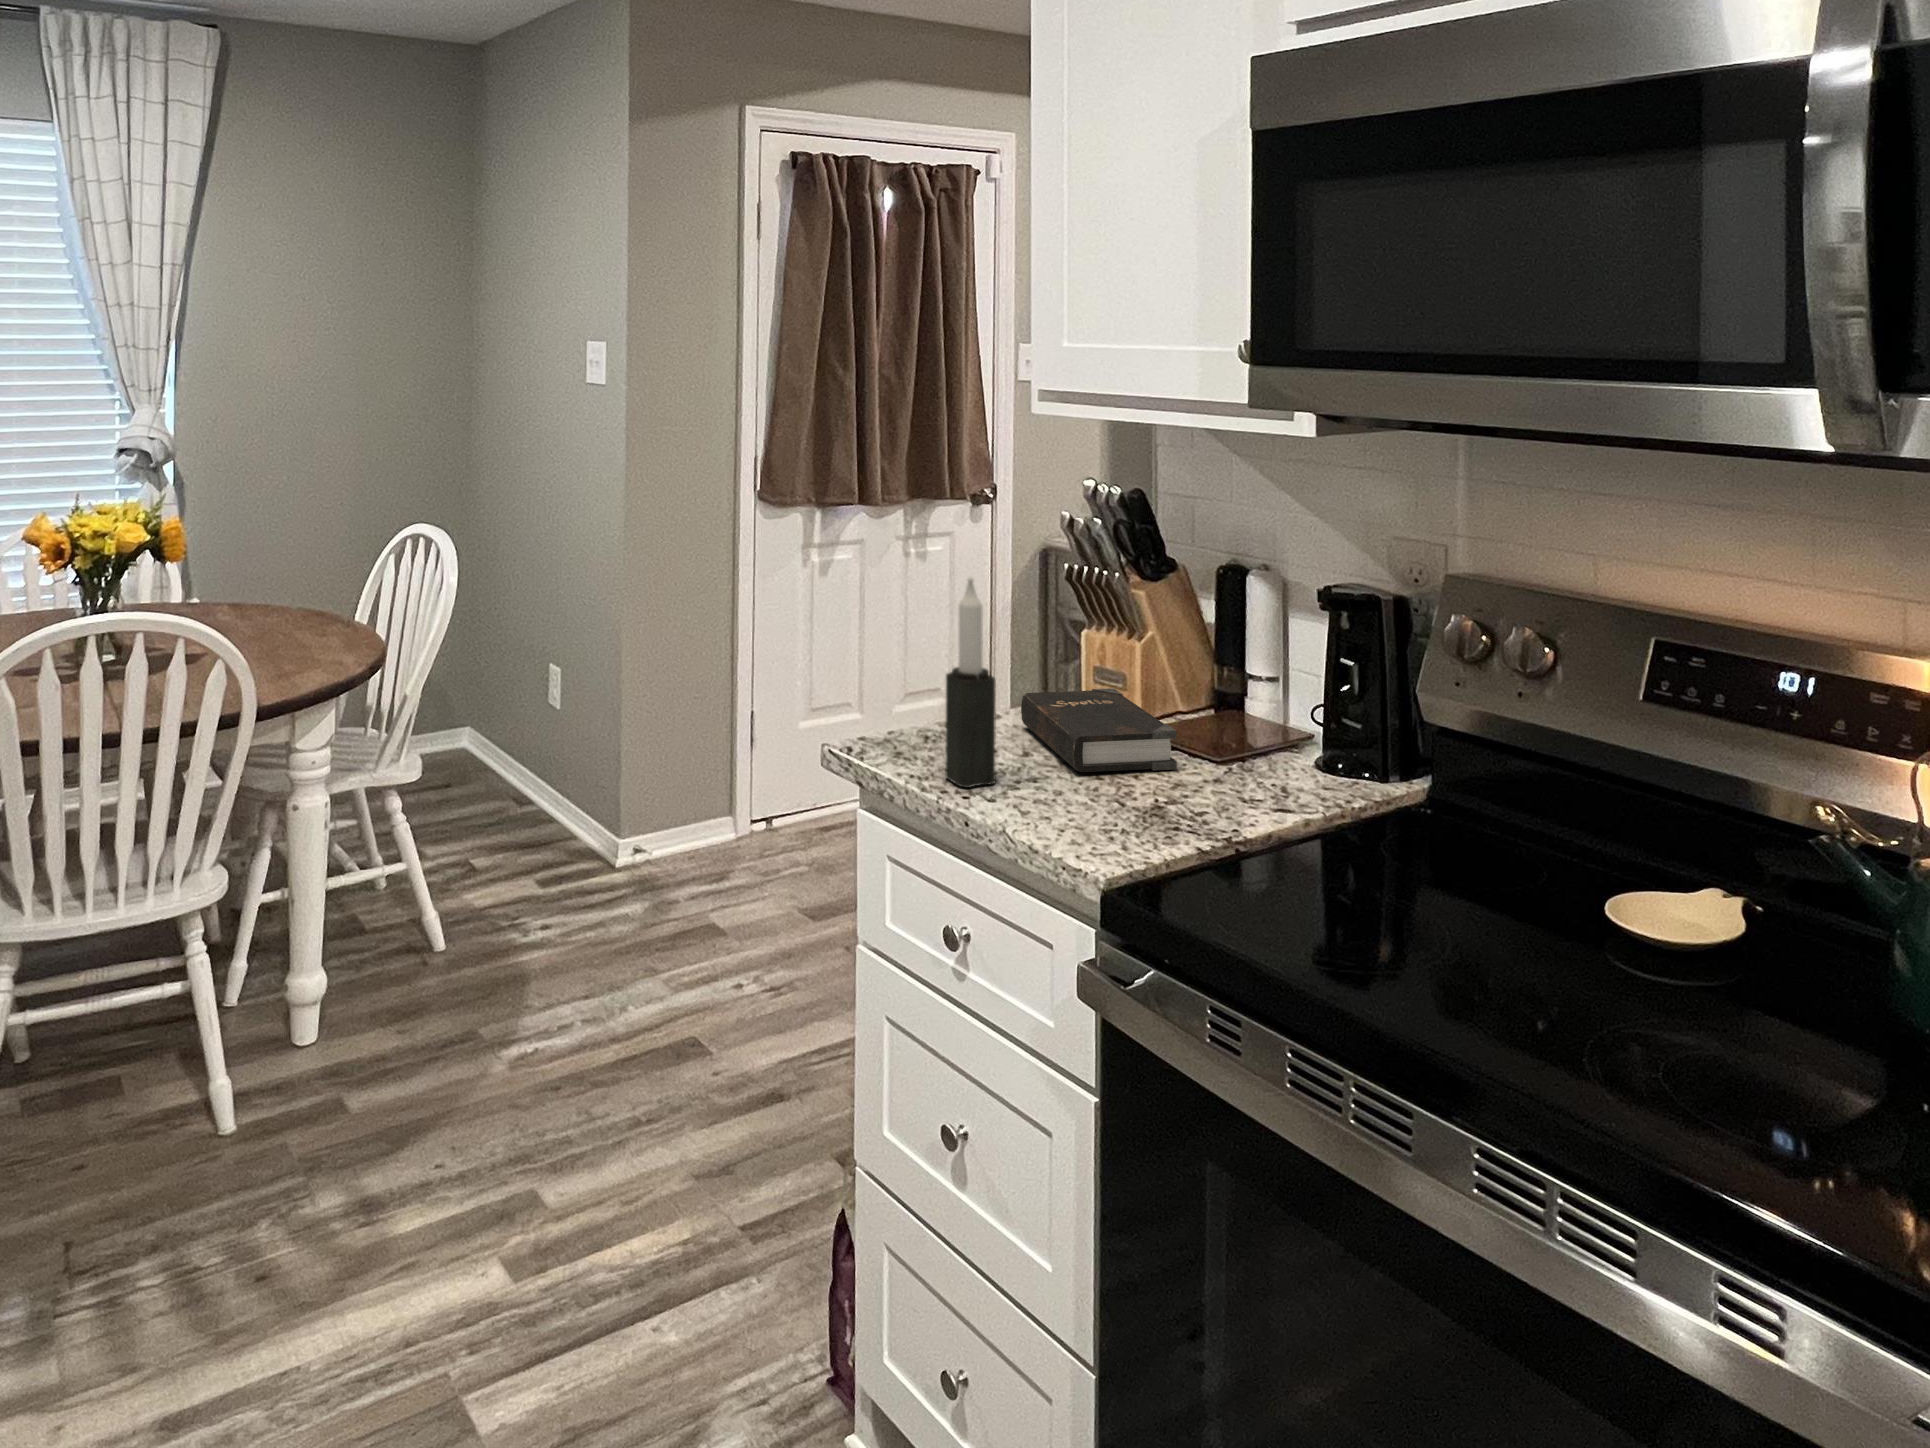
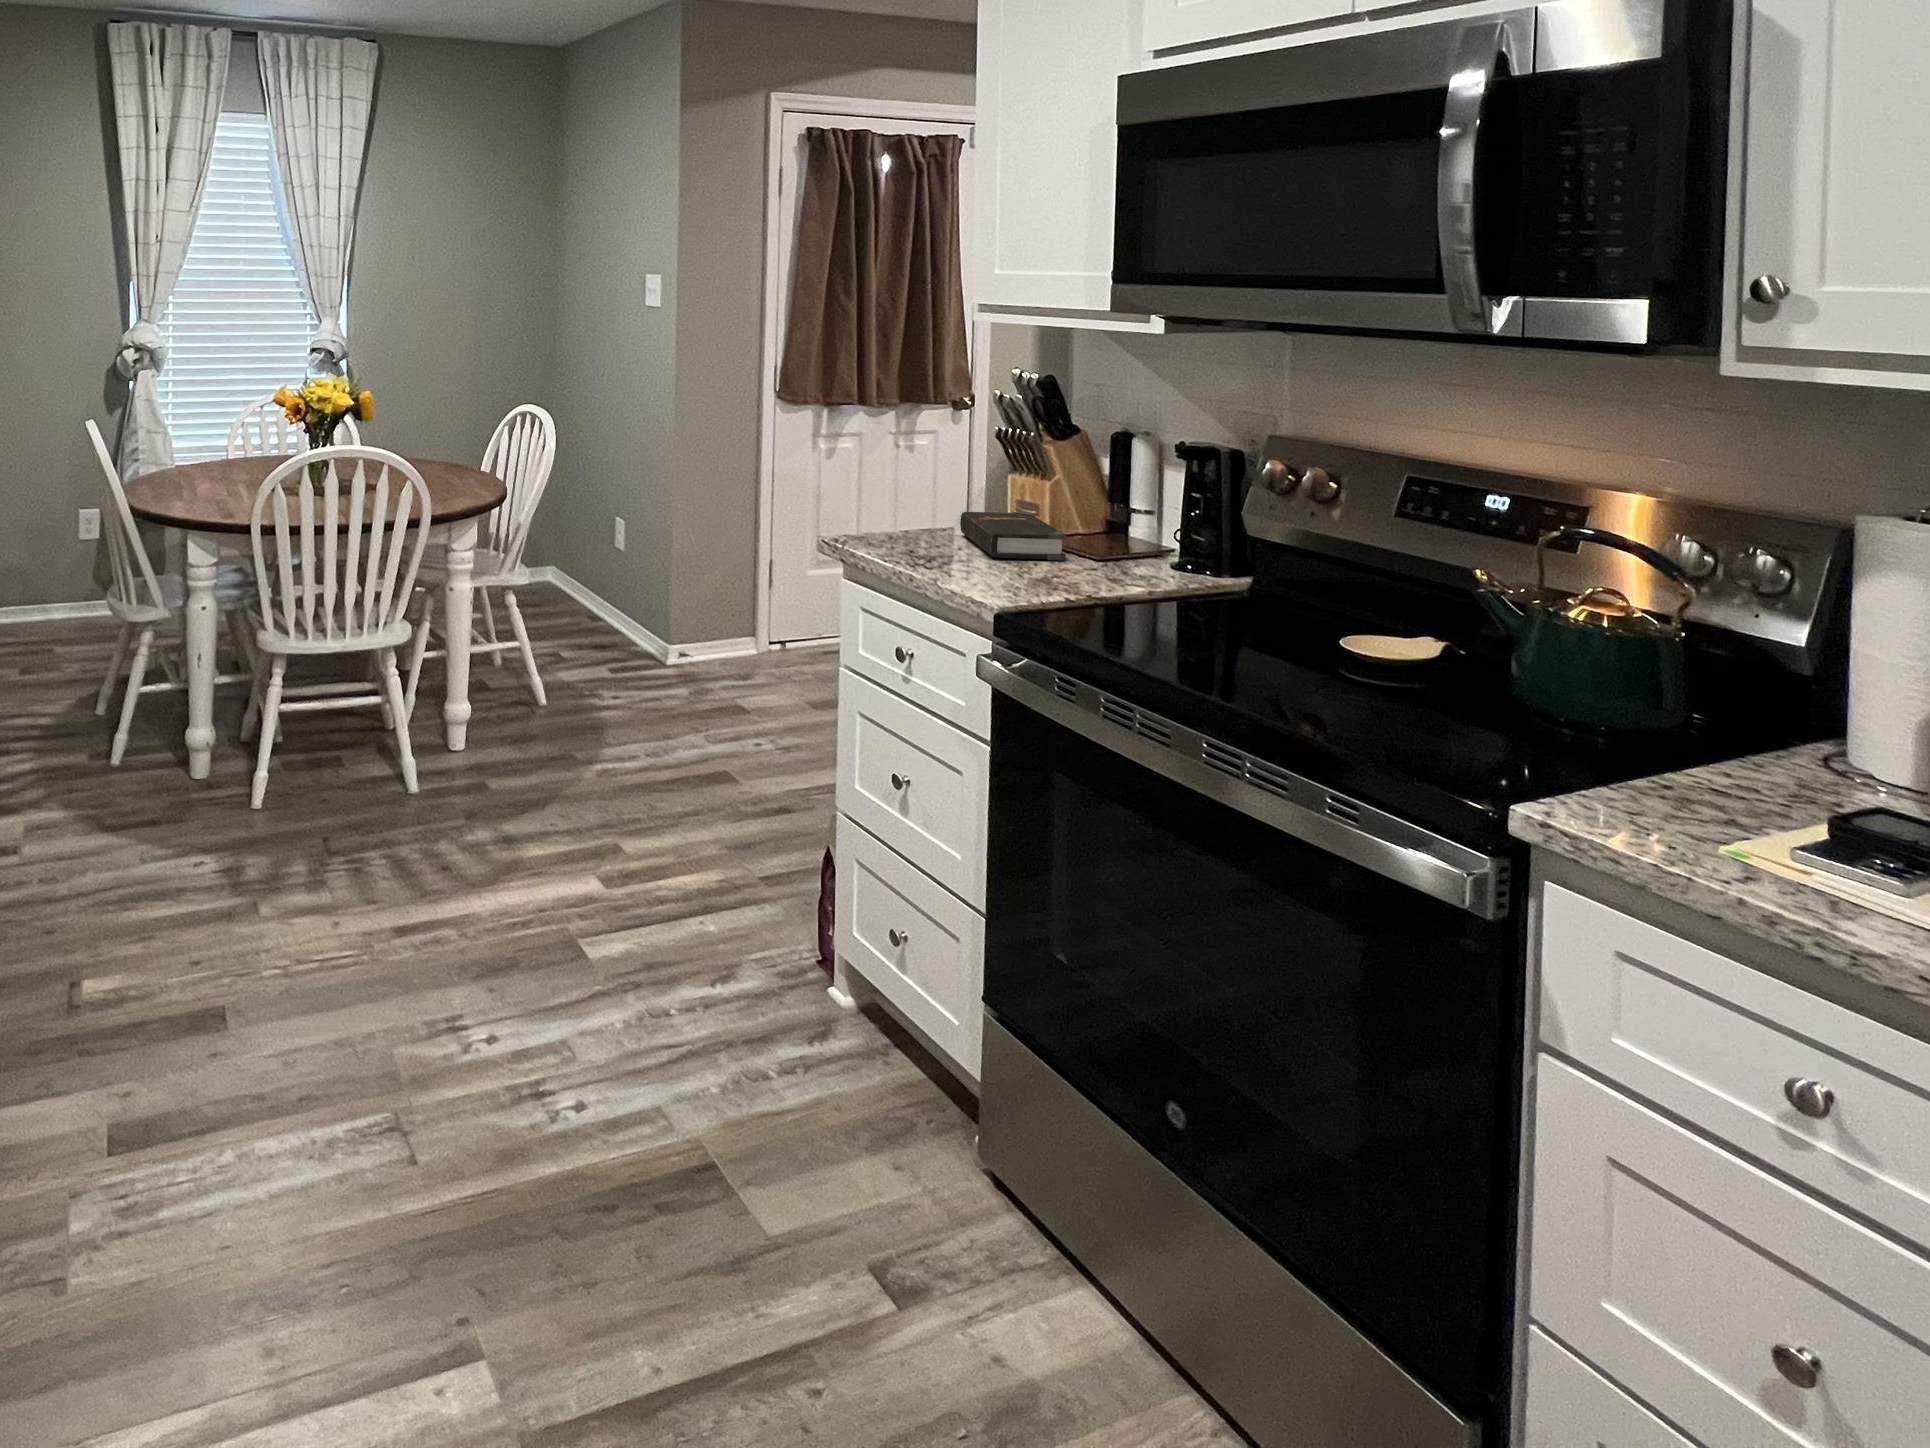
candle: present [946,577,995,787] -> none [901,423,936,561]

